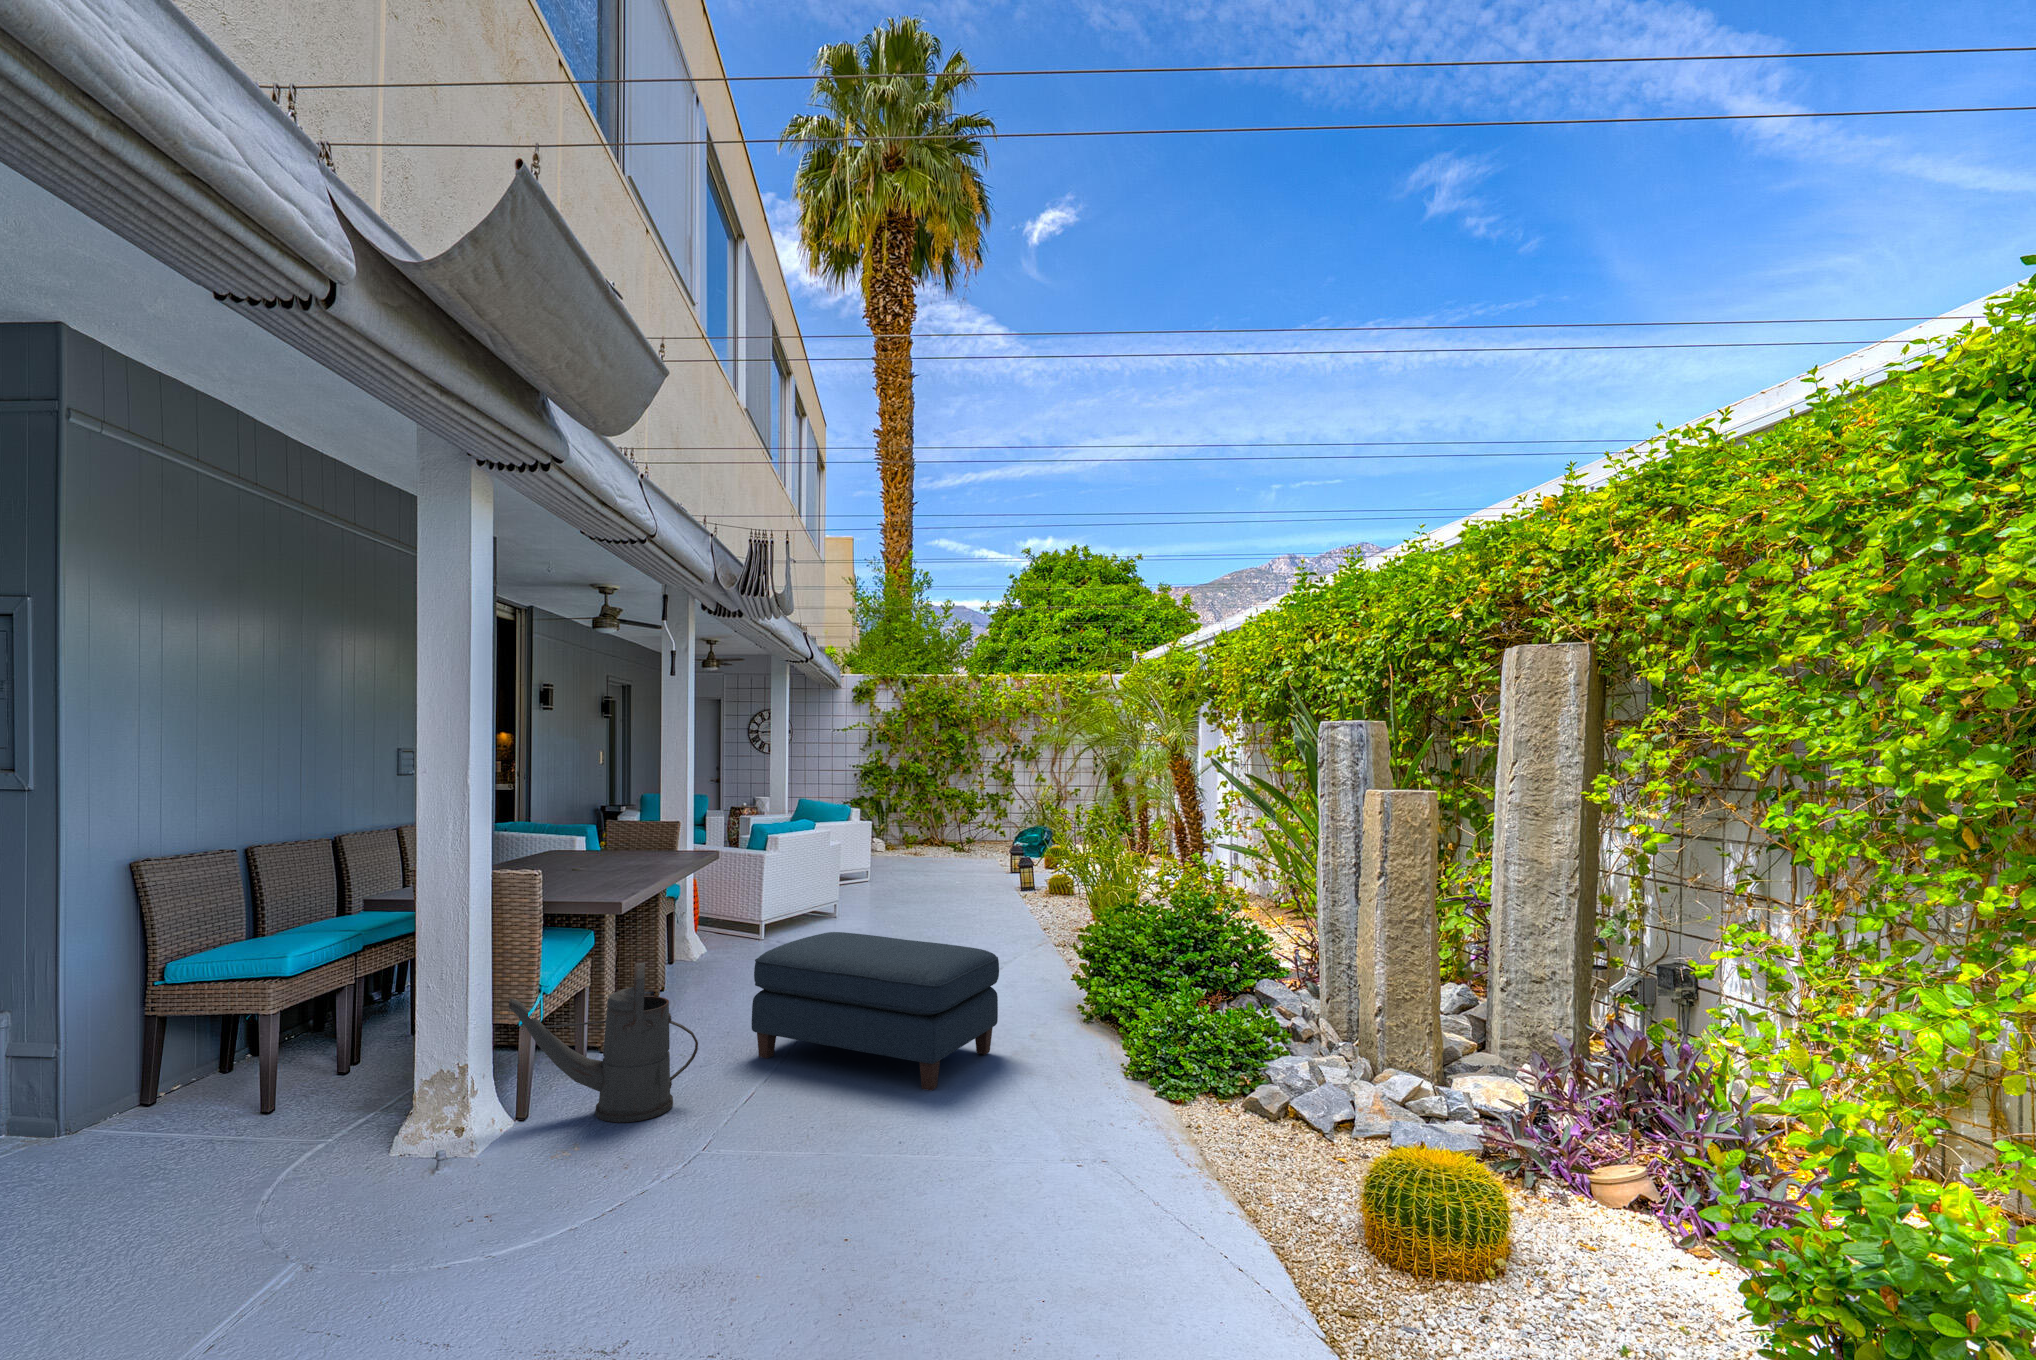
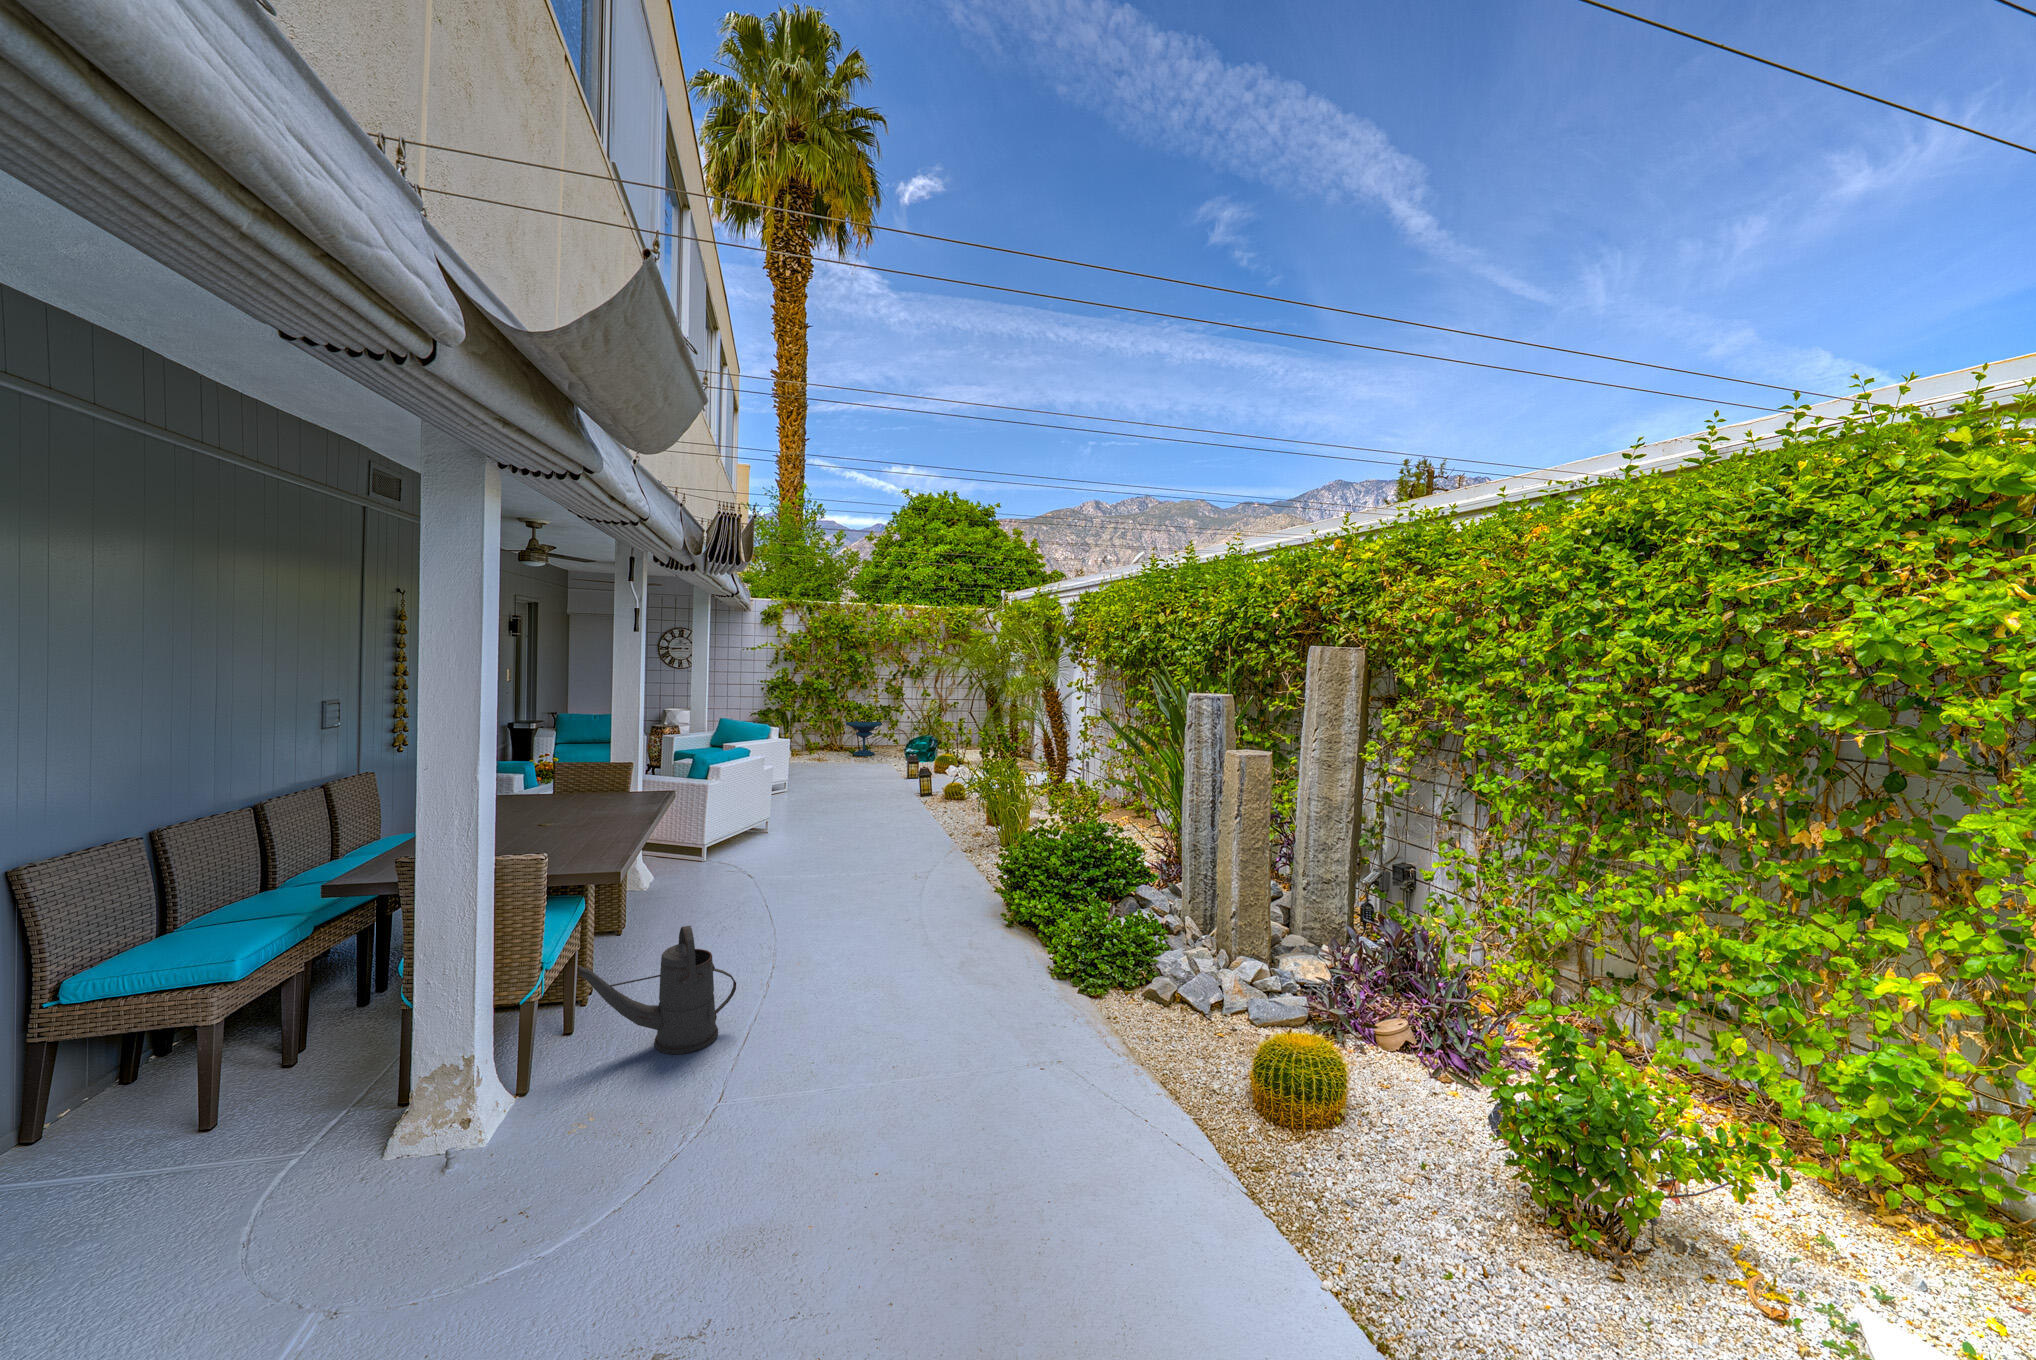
side table: none [946,804,990,856] -> present [846,721,882,756]
ottoman: present [752,932,999,1091] -> none [763,870,958,999]

